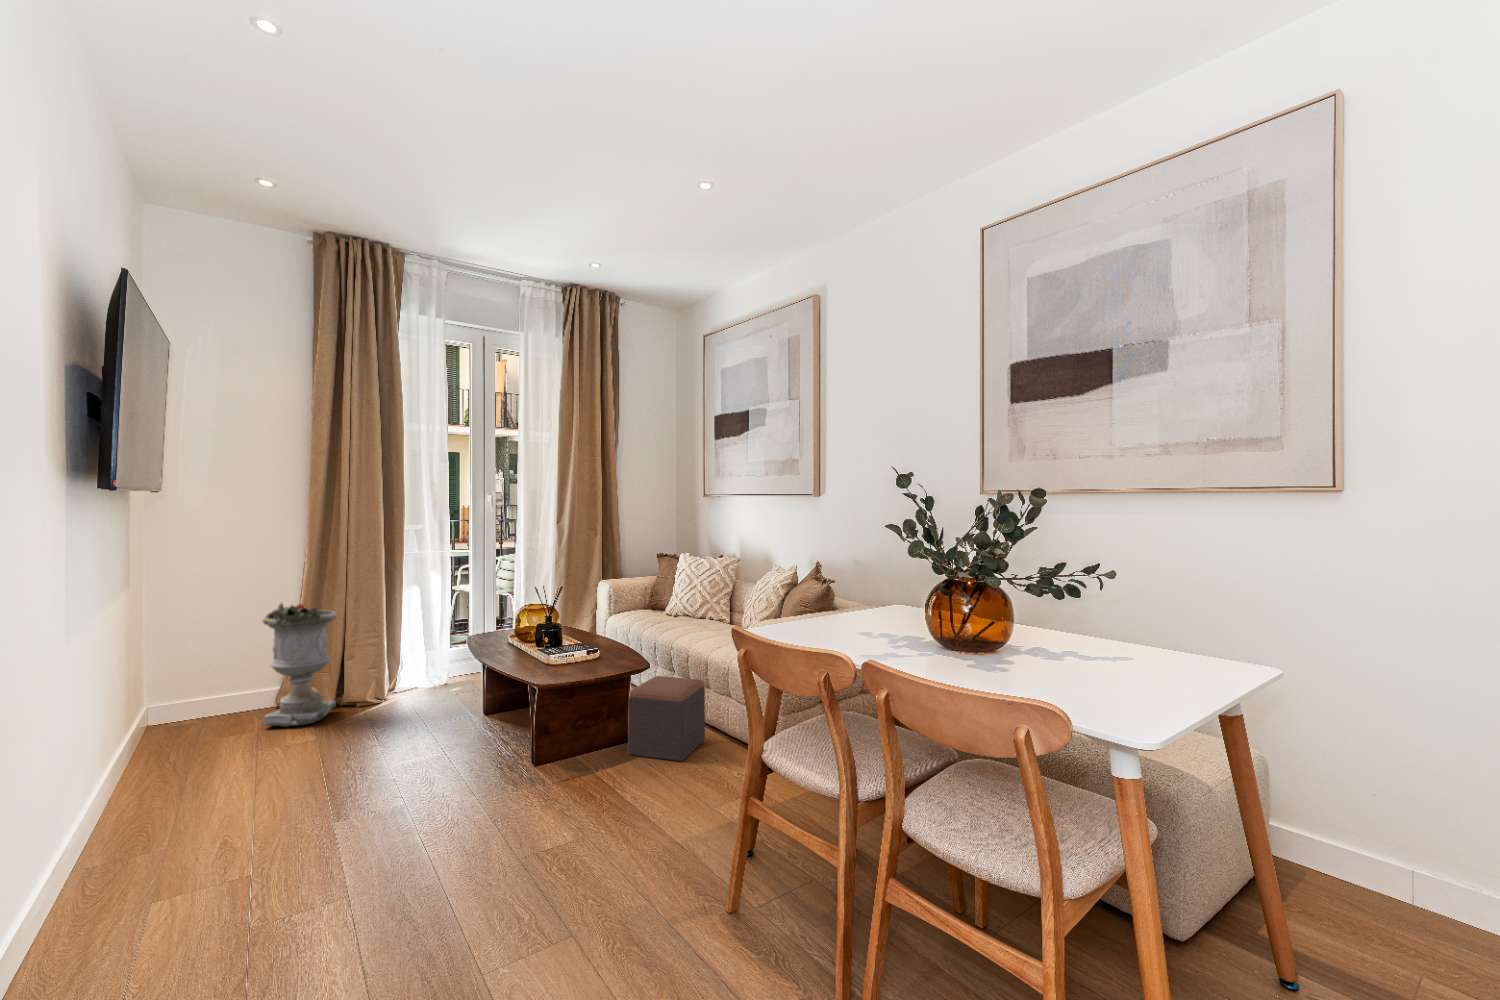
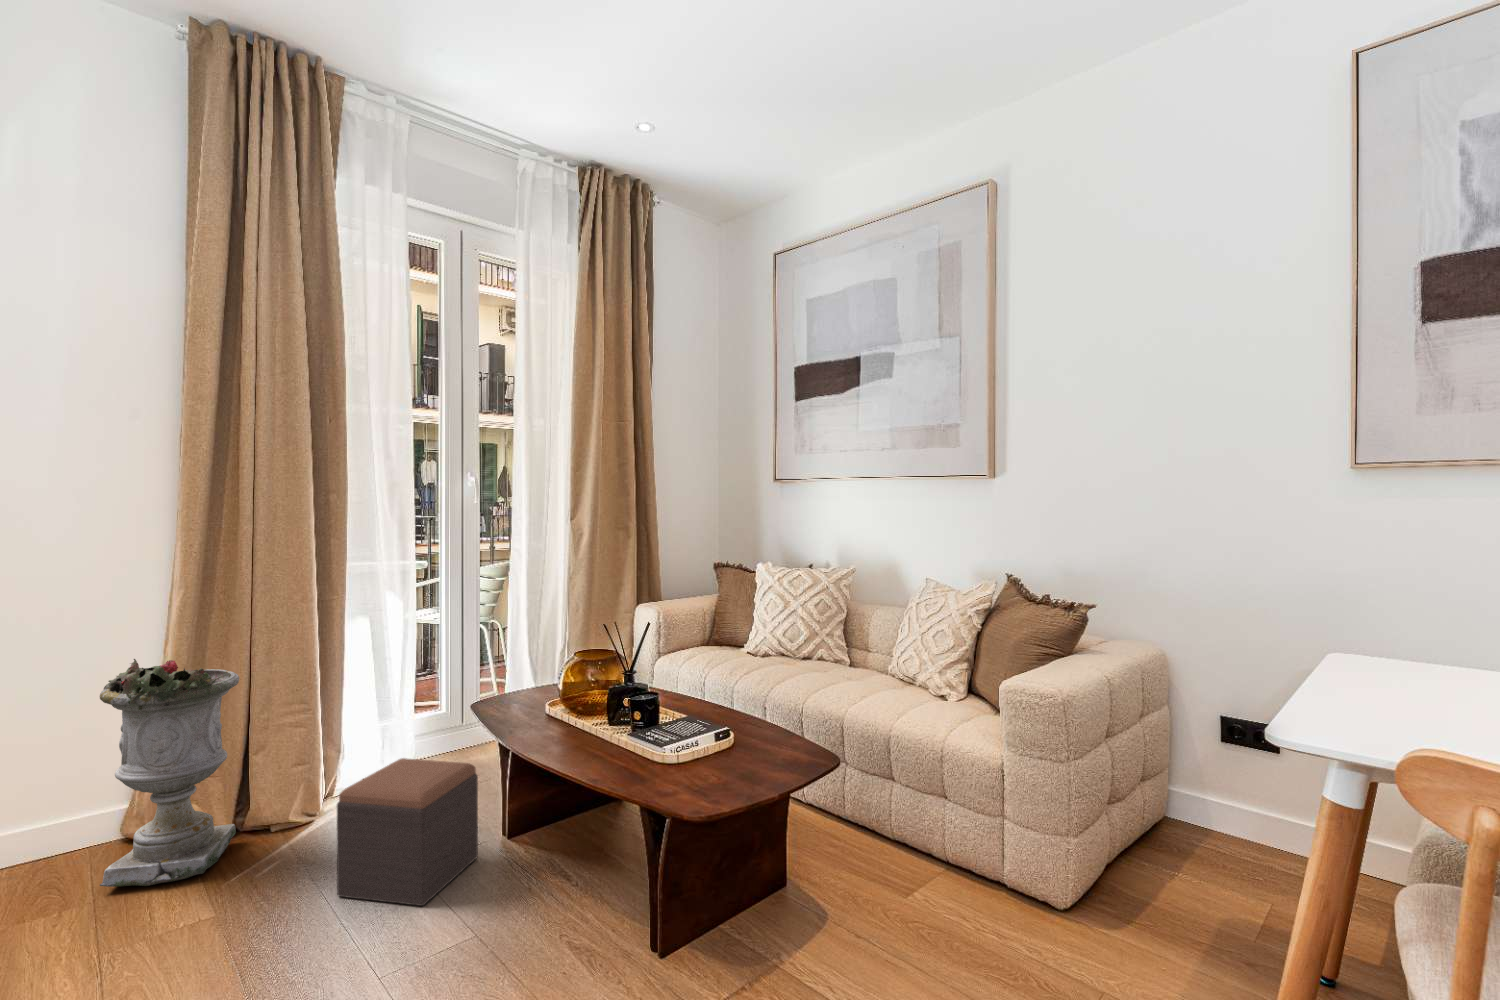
footstool: present [628,676,705,761] -> present [337,758,478,906]

